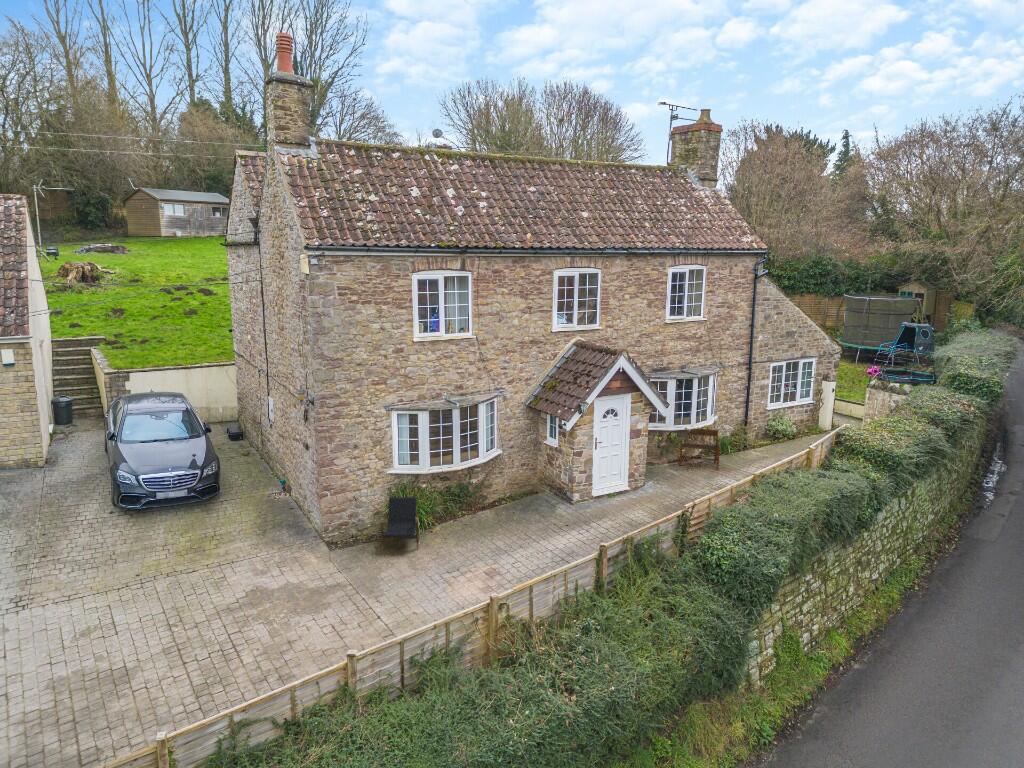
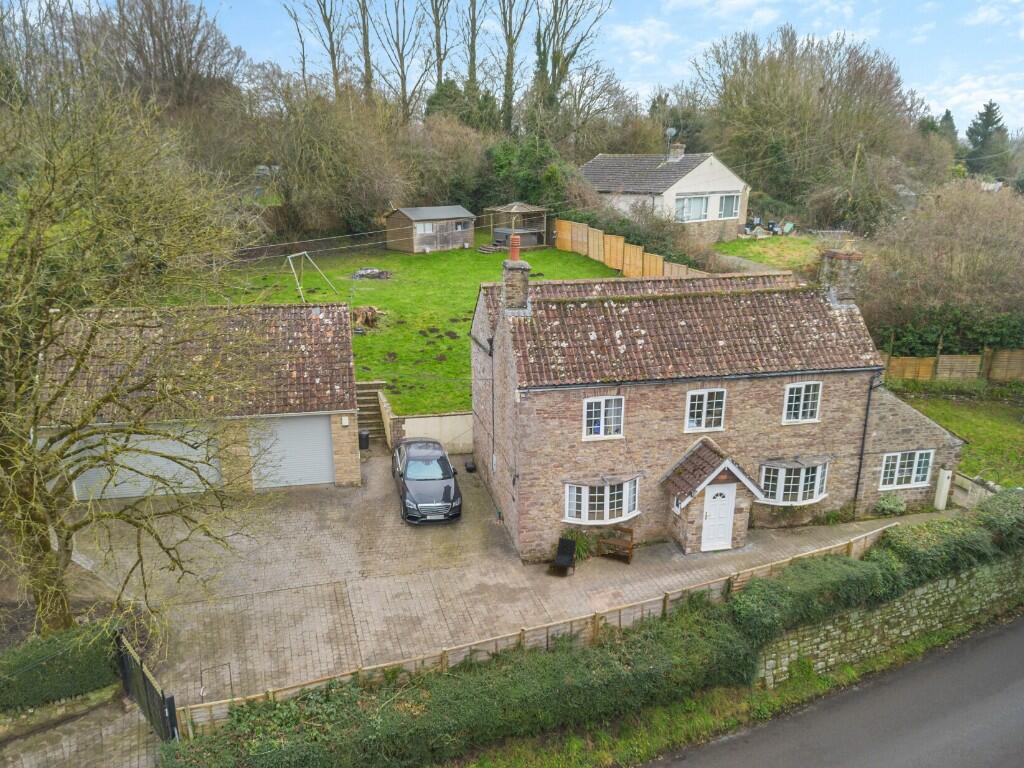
bench: present [679,429,720,469] -> present [598,526,634,563]

